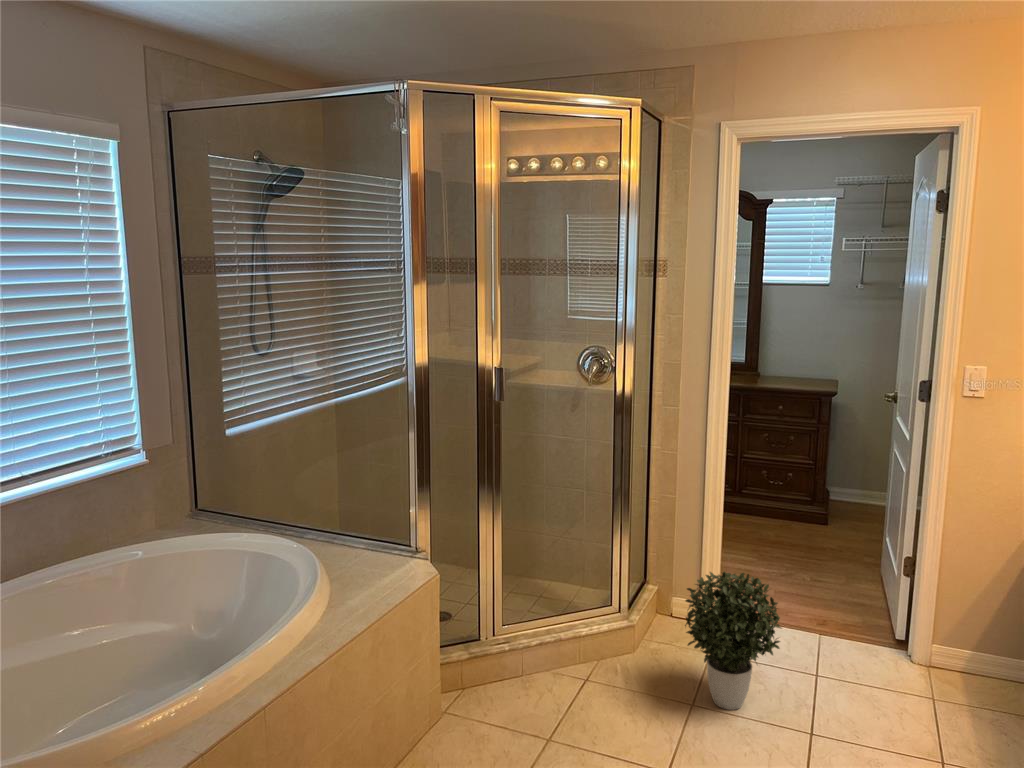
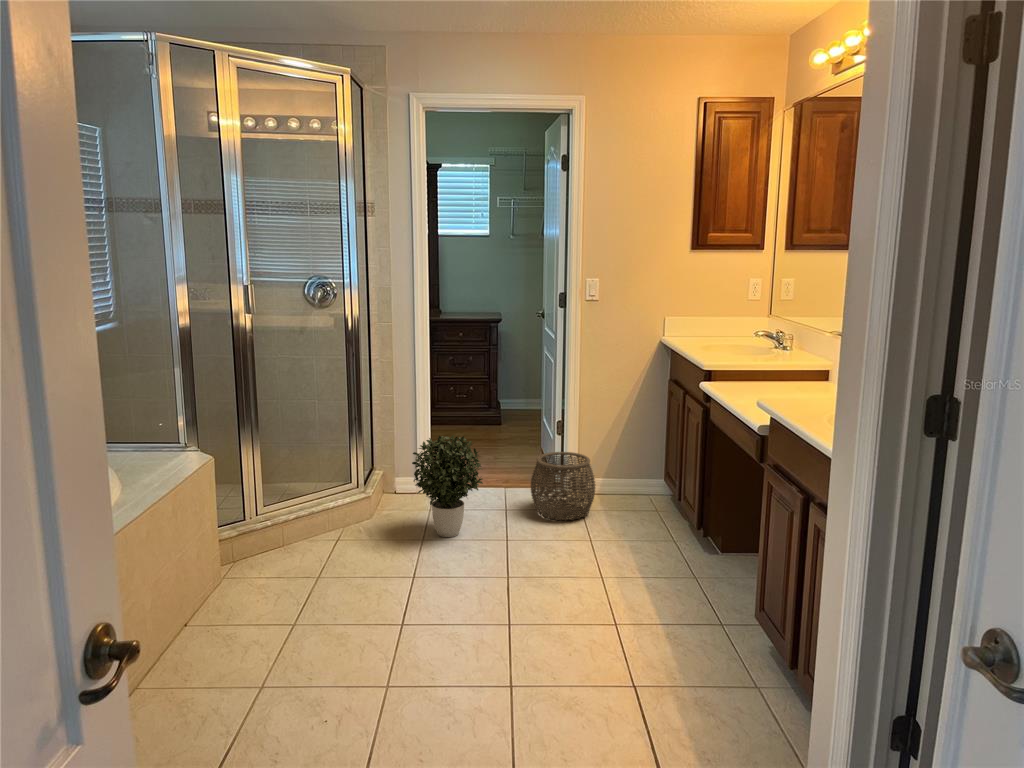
woven basket: none [854,608,960,720] -> present [531,452,596,520]

